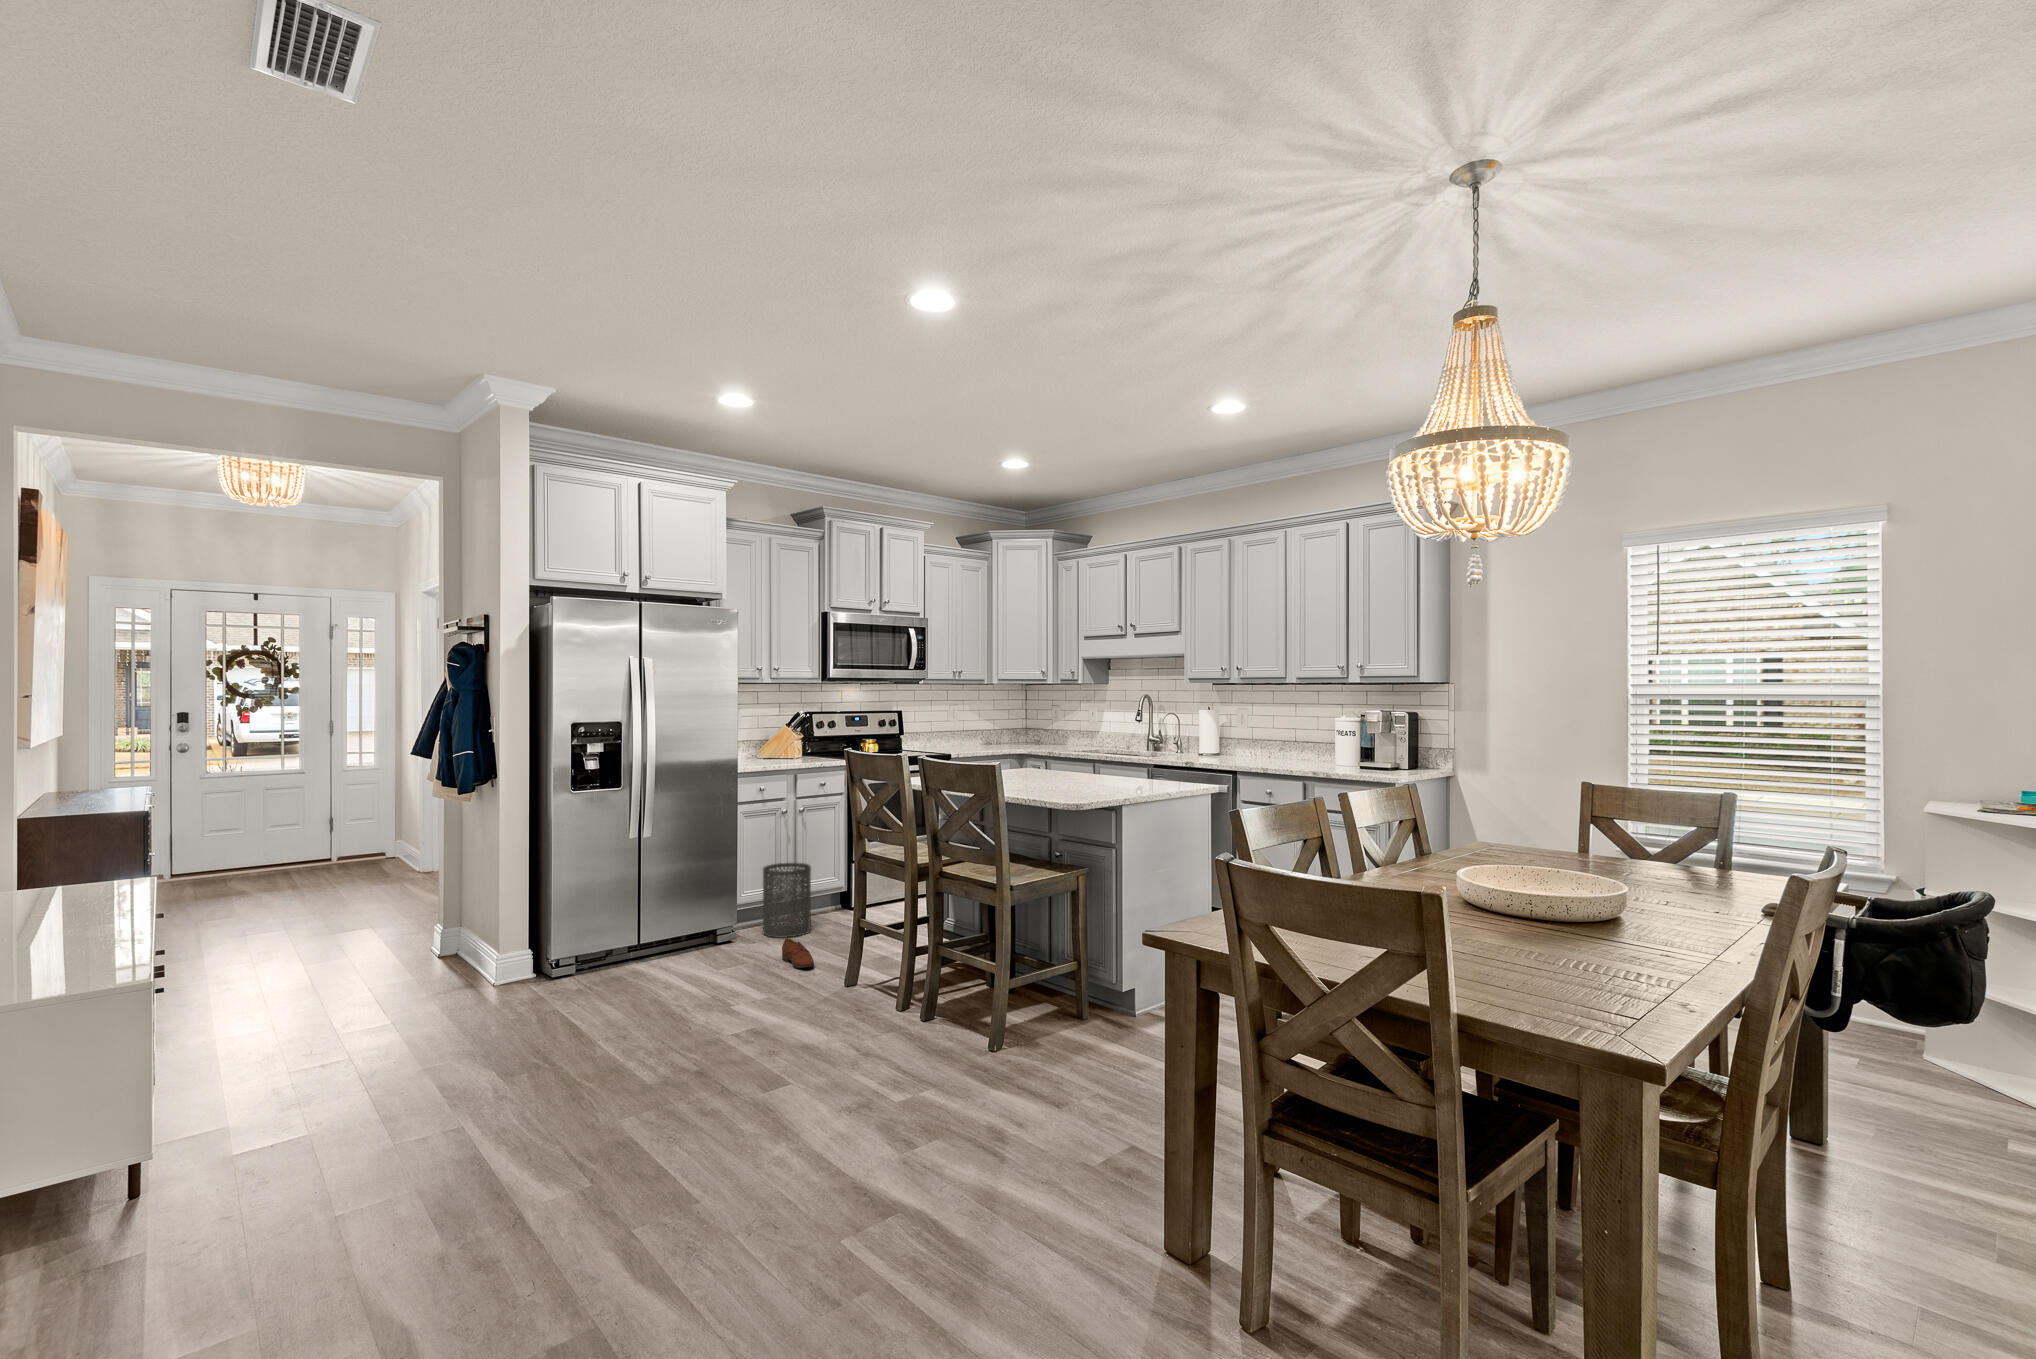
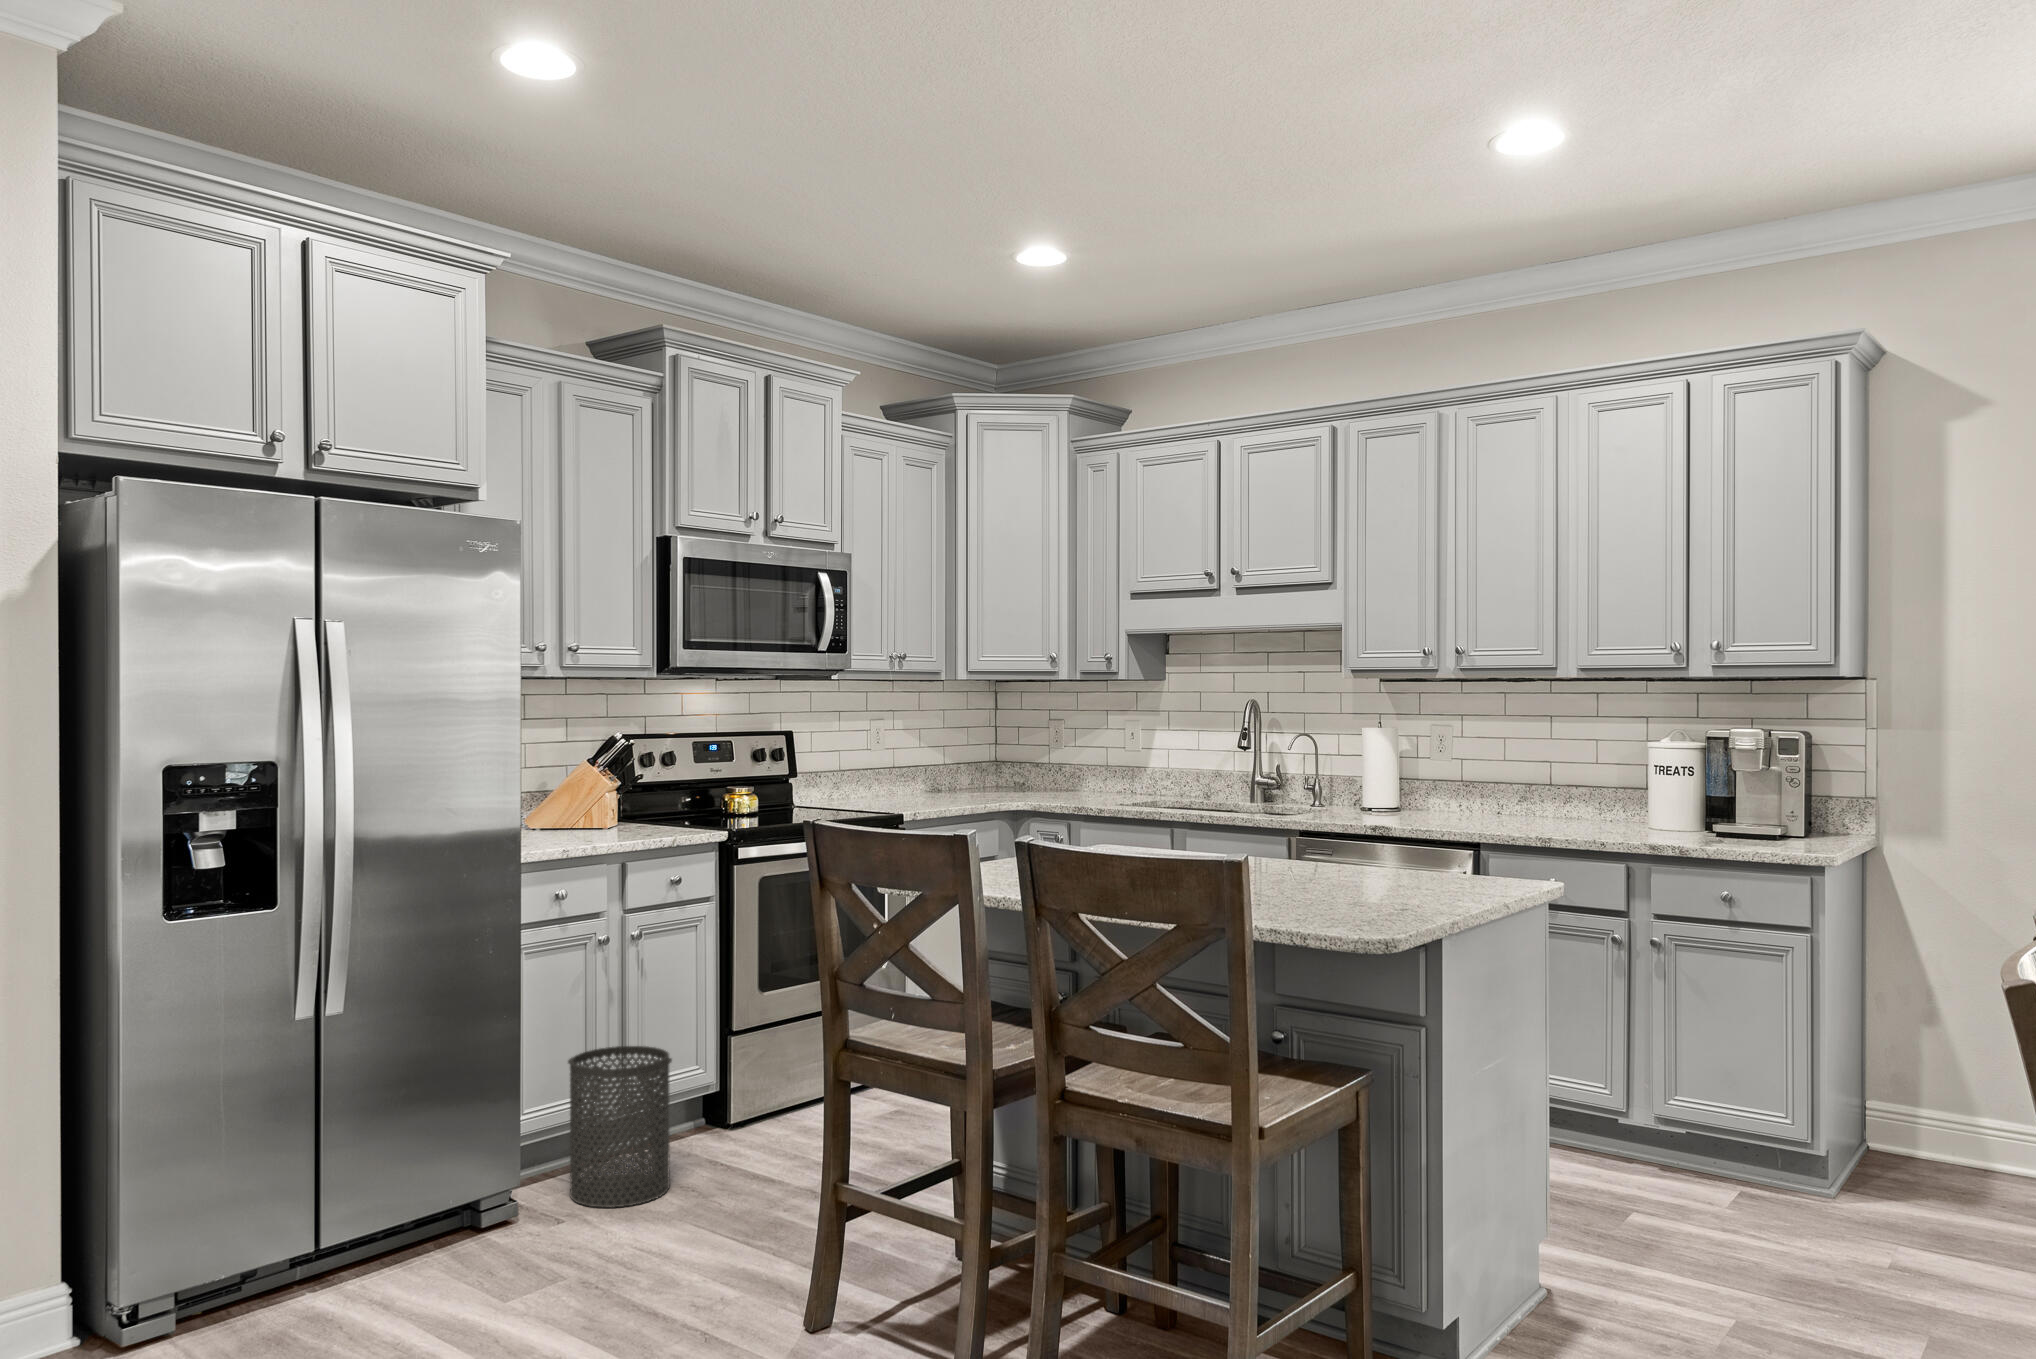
shoe: present [782,938,814,968] -> none [639,1218,720,1287]

